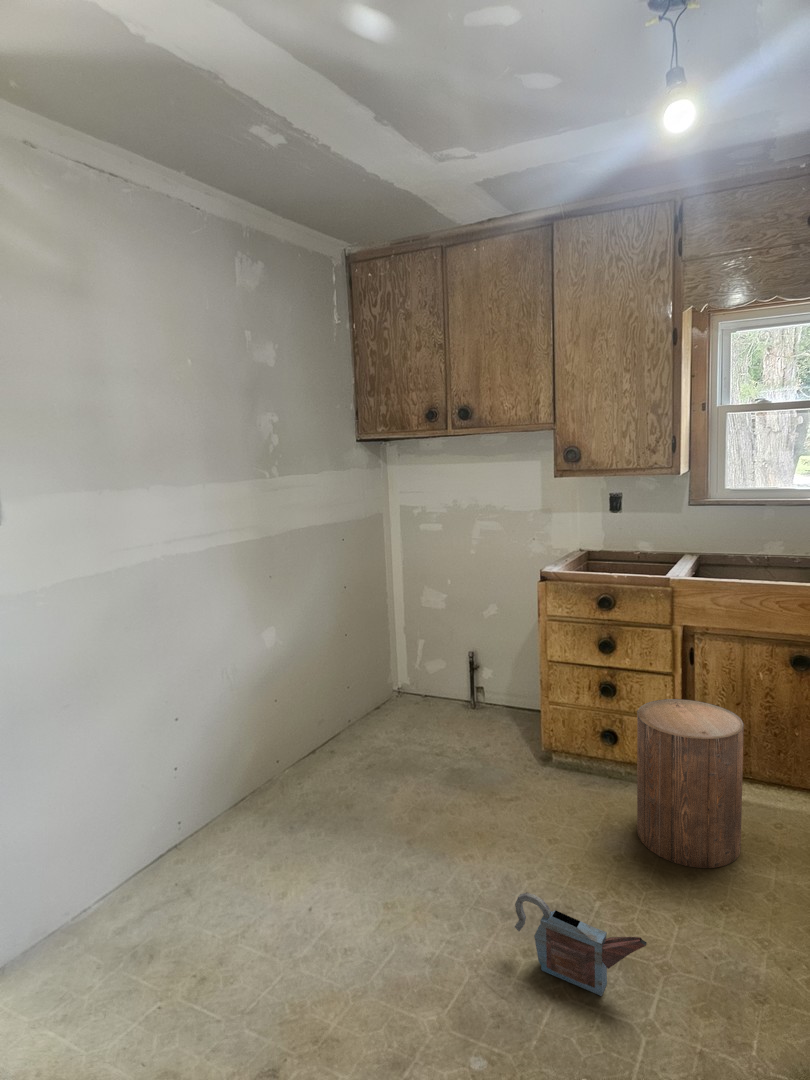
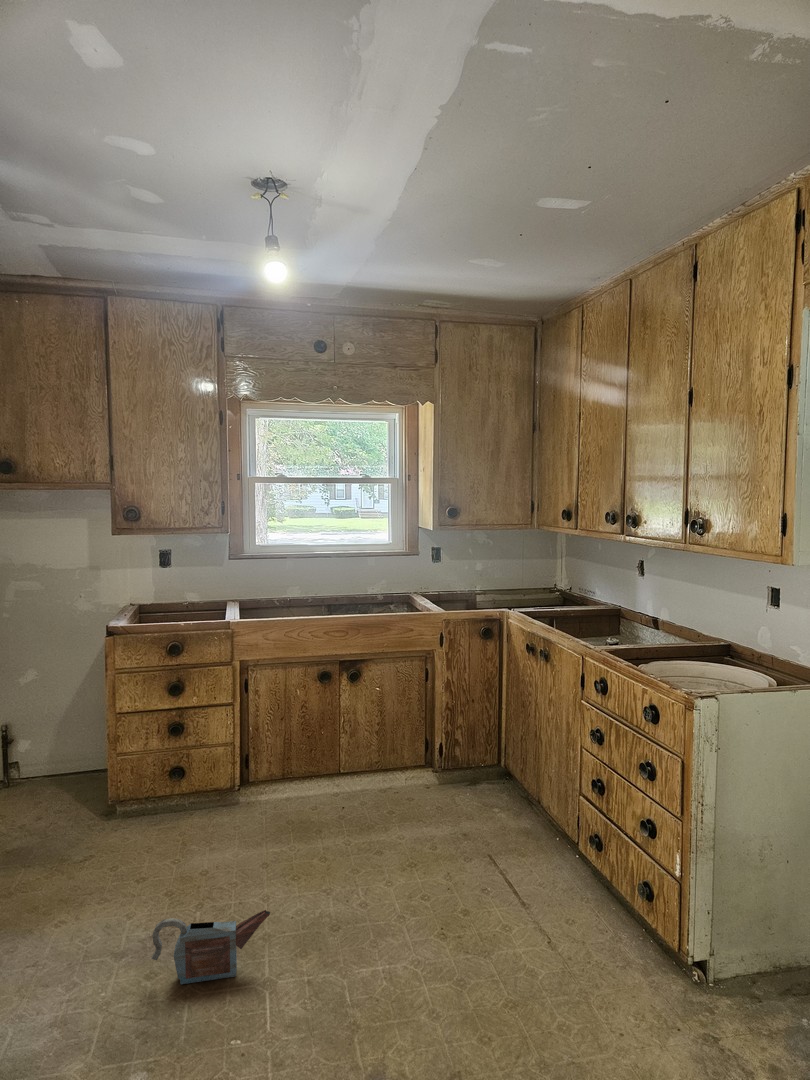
stool: present [637,699,744,868] -> none [217,720,298,858]

